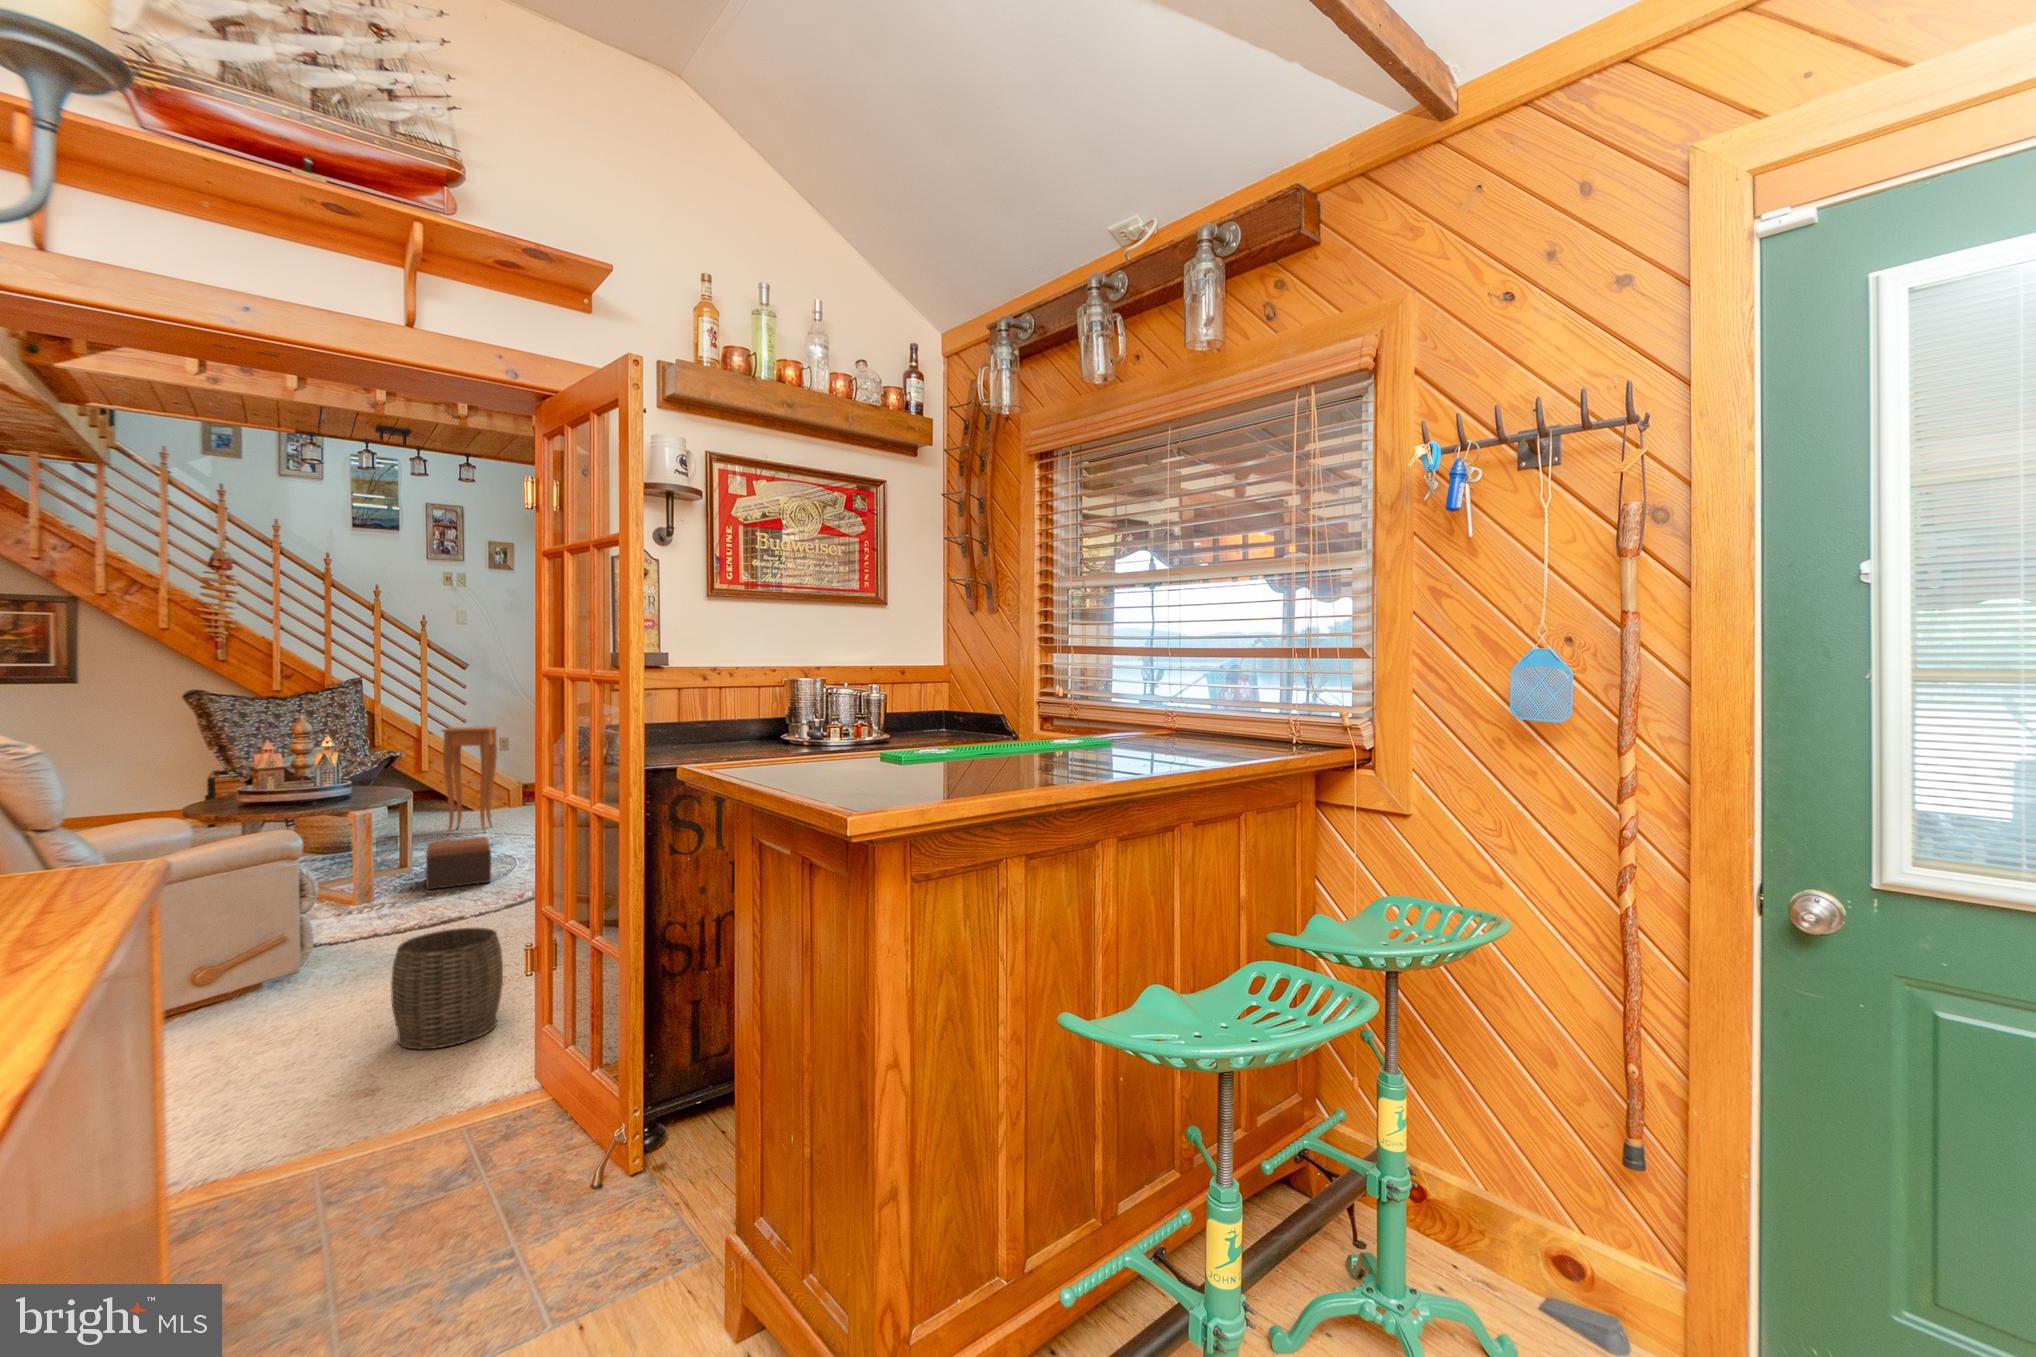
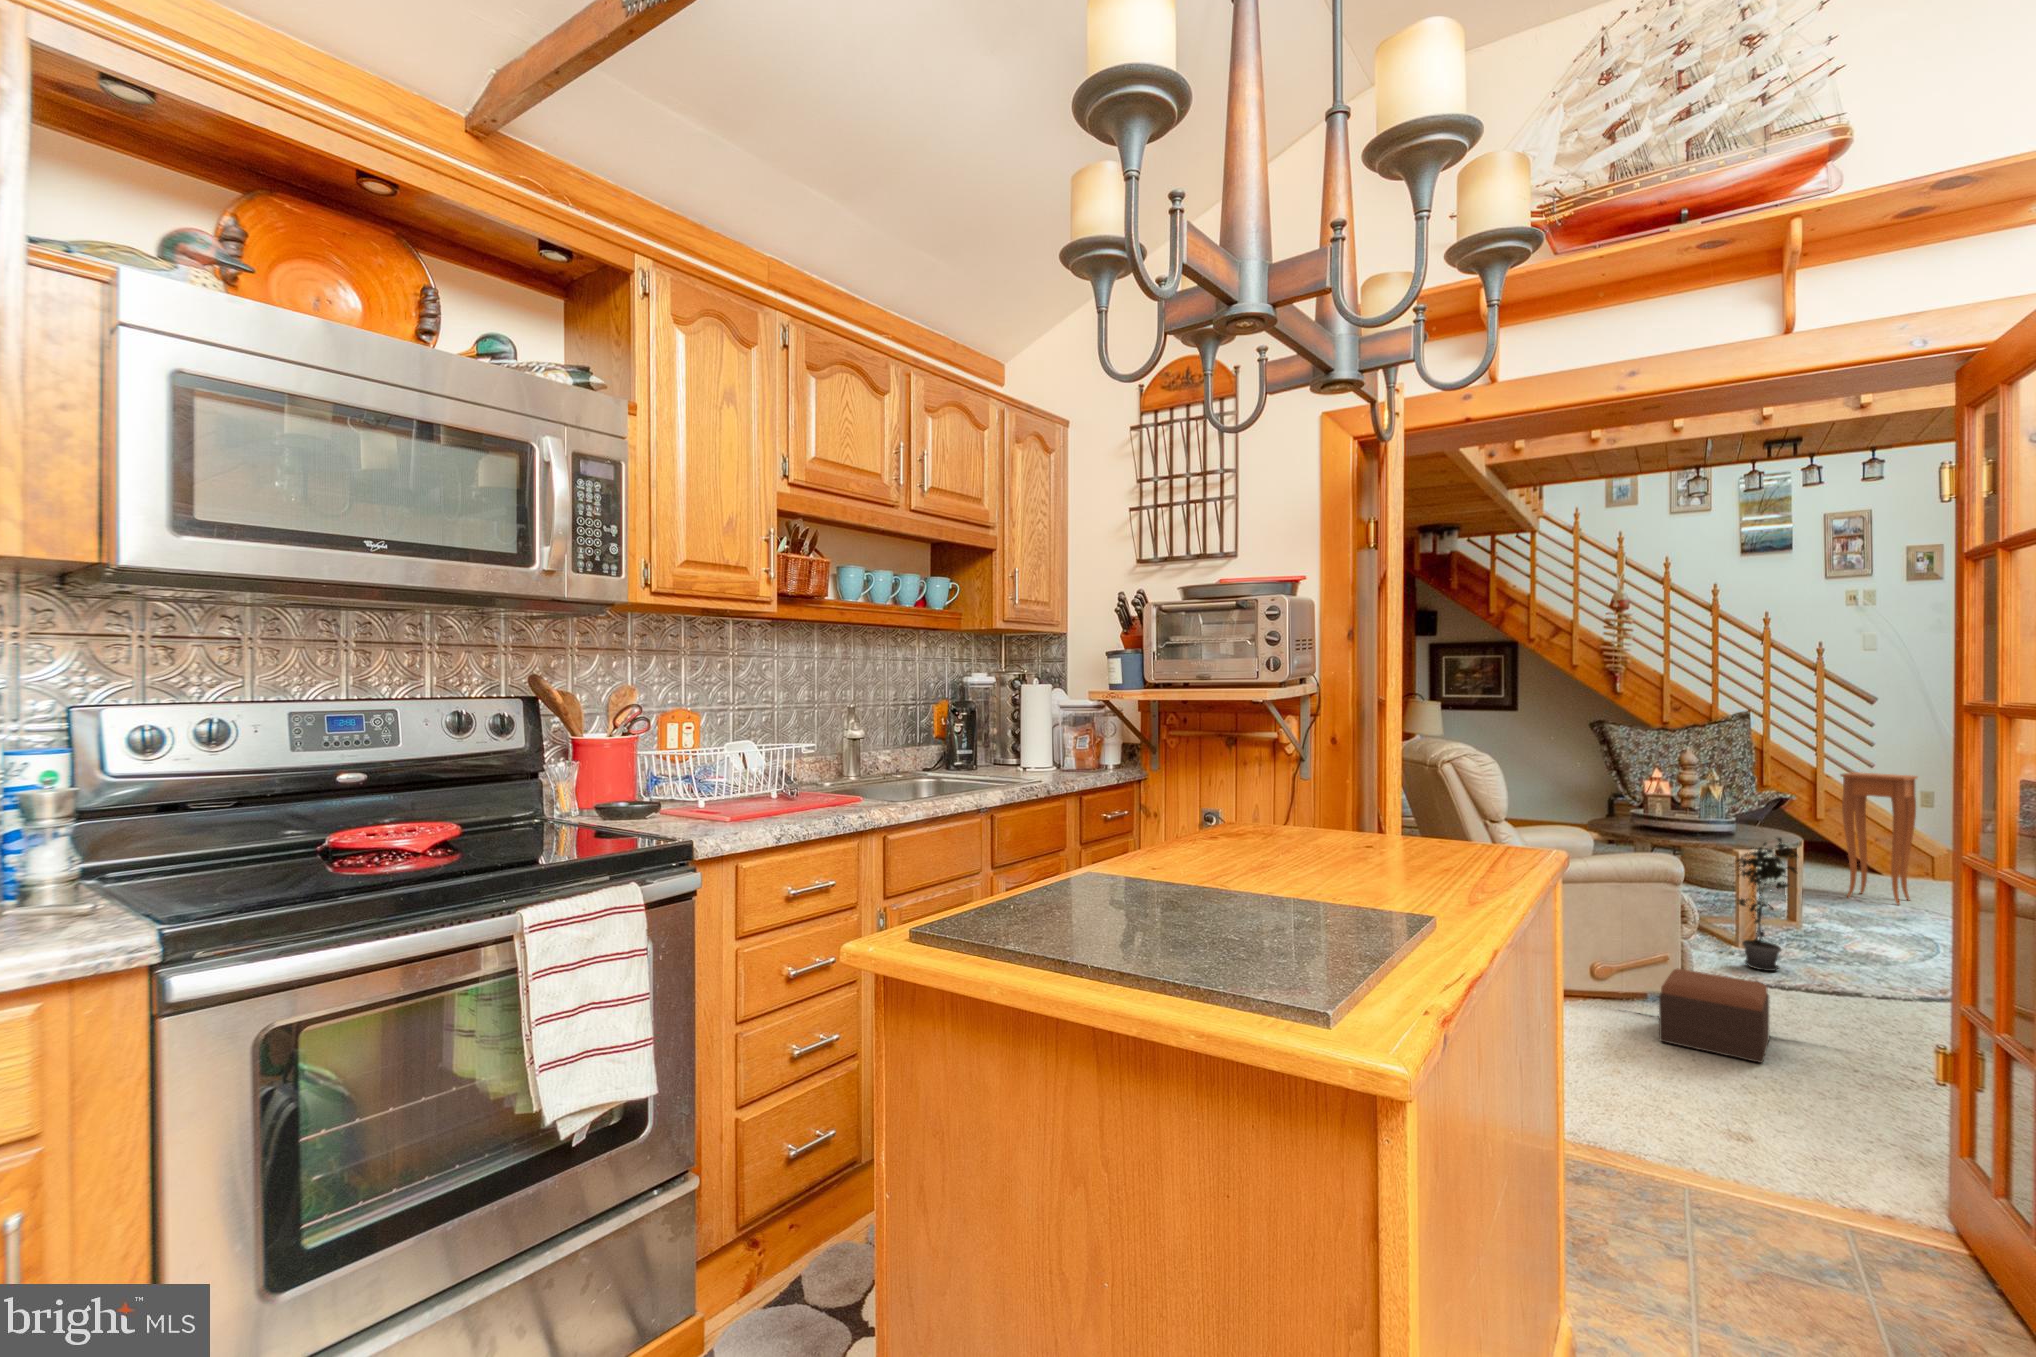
potted plant: none [345,794,414,922] -> present [1737,838,1799,971]
footstool: present [426,837,491,889] -> present [1659,969,1769,1063]
woven basket: present [391,928,503,1049] -> none [1768,990,1903,1128]

